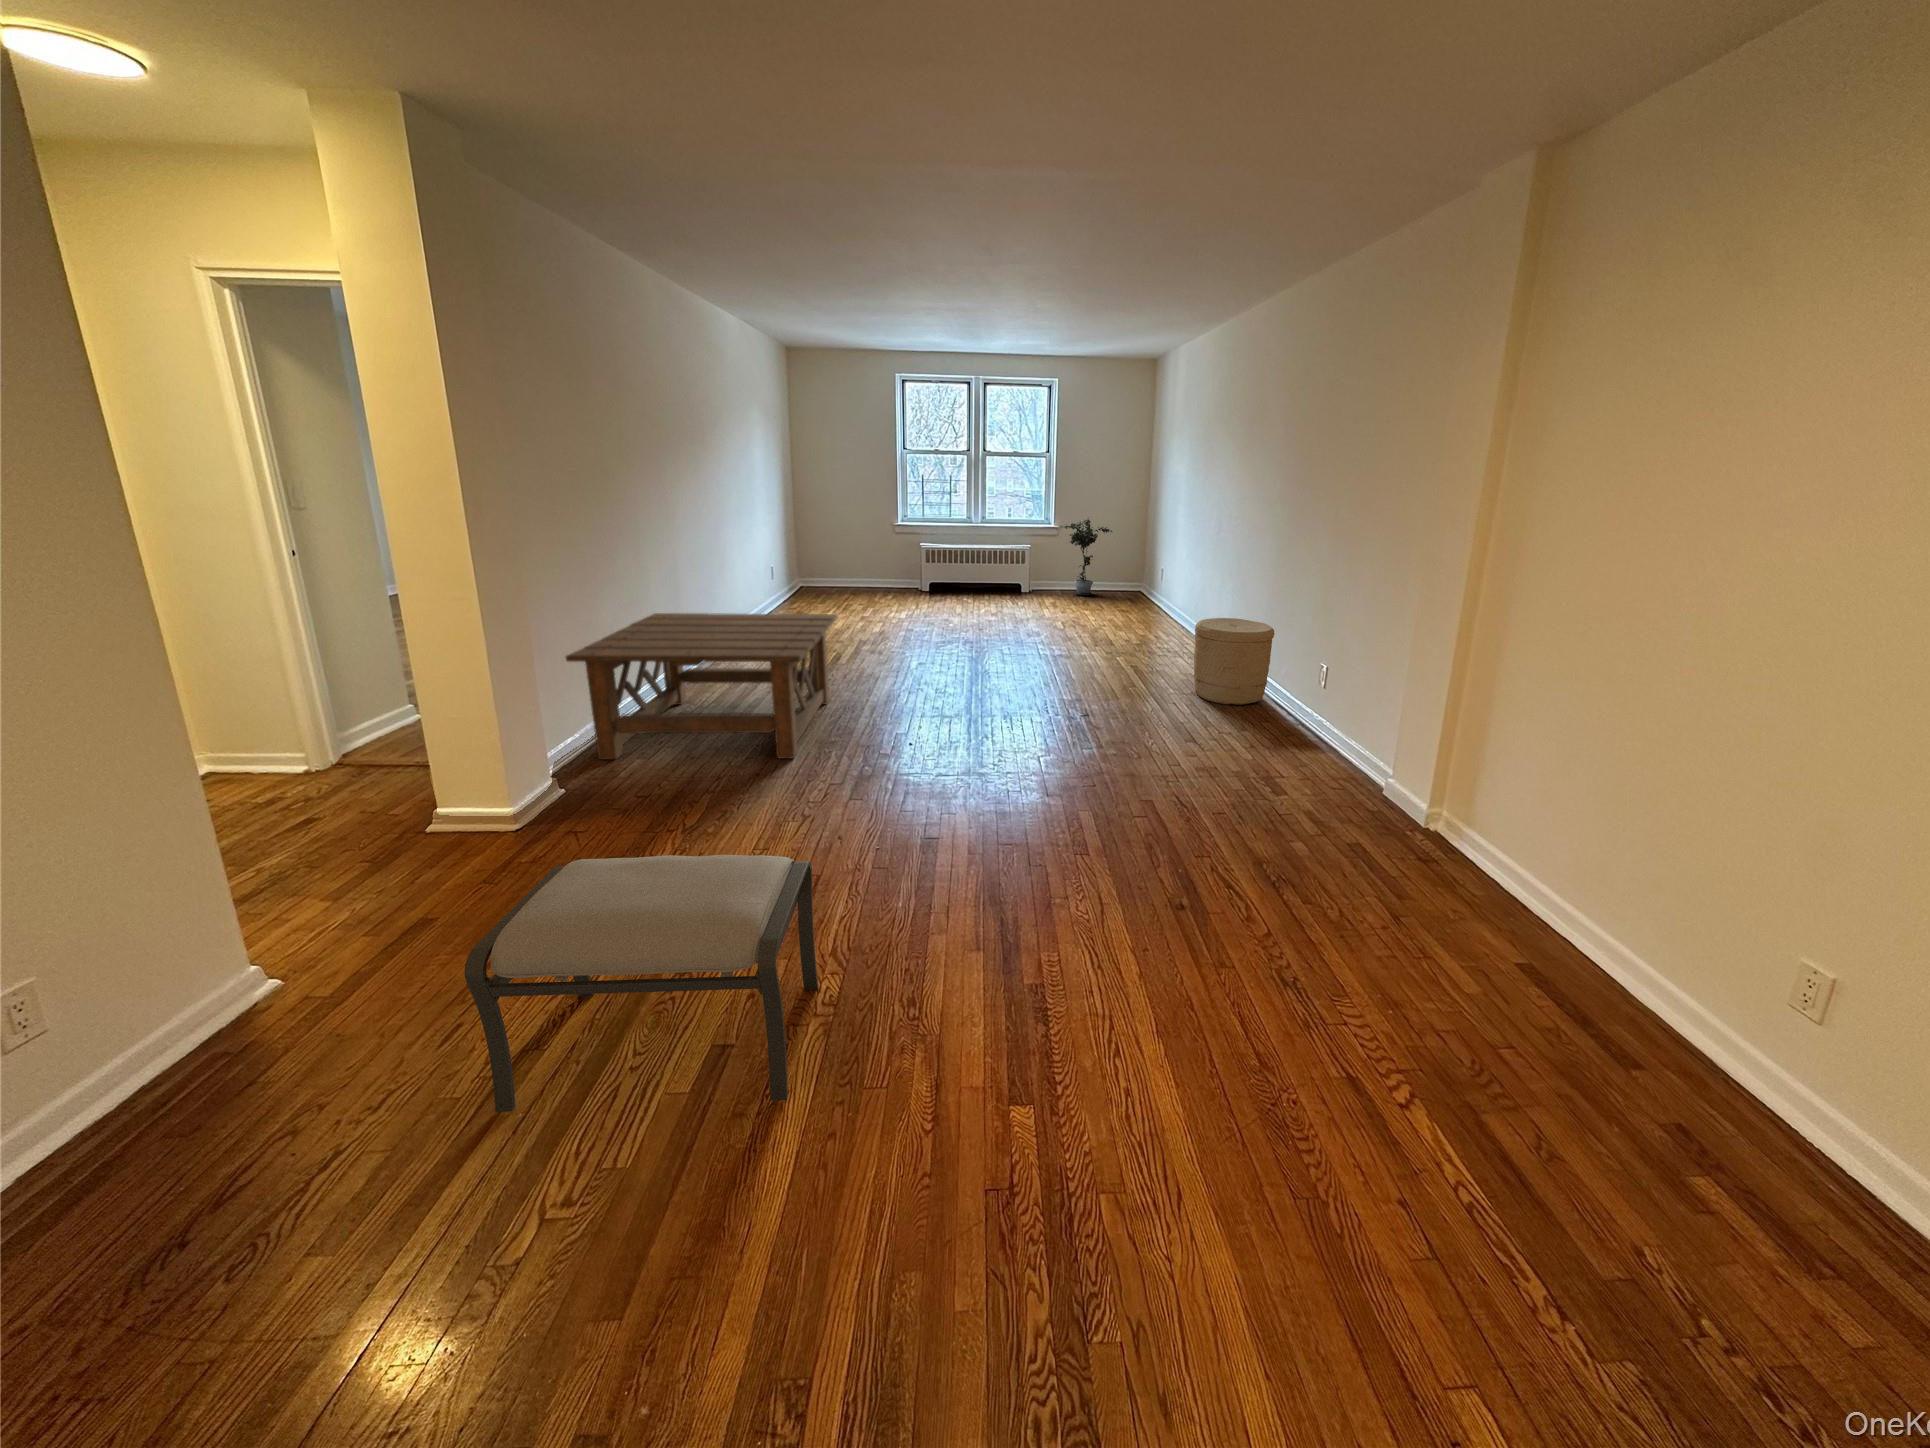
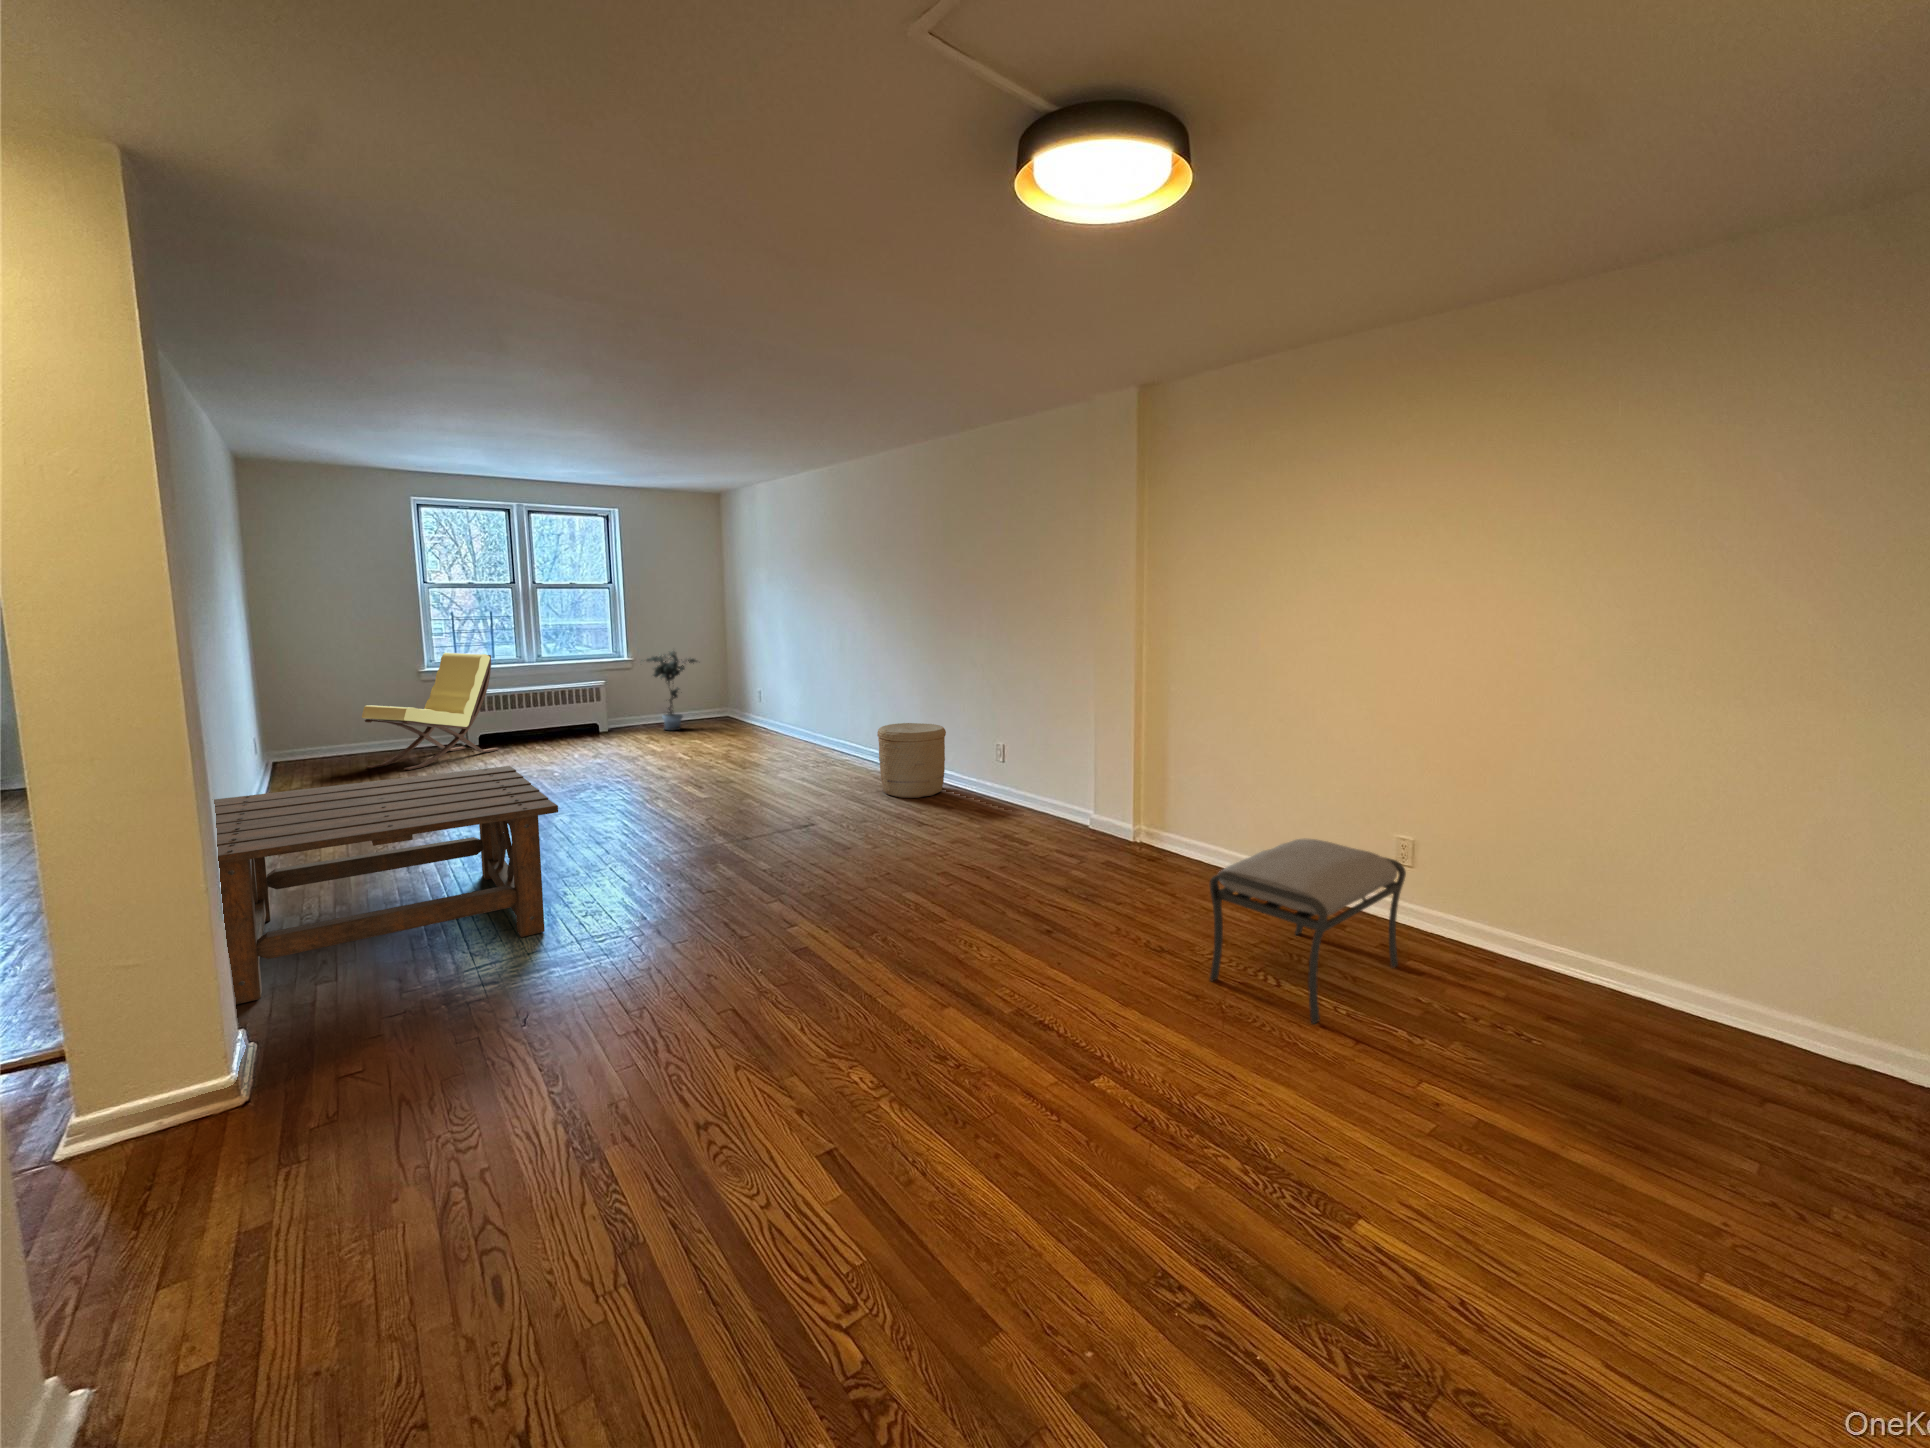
lounge chair: none [848,511,941,604] -> present [362,653,499,770]
ottoman: present [465,855,818,1112] -> present [1210,838,1406,1024]

